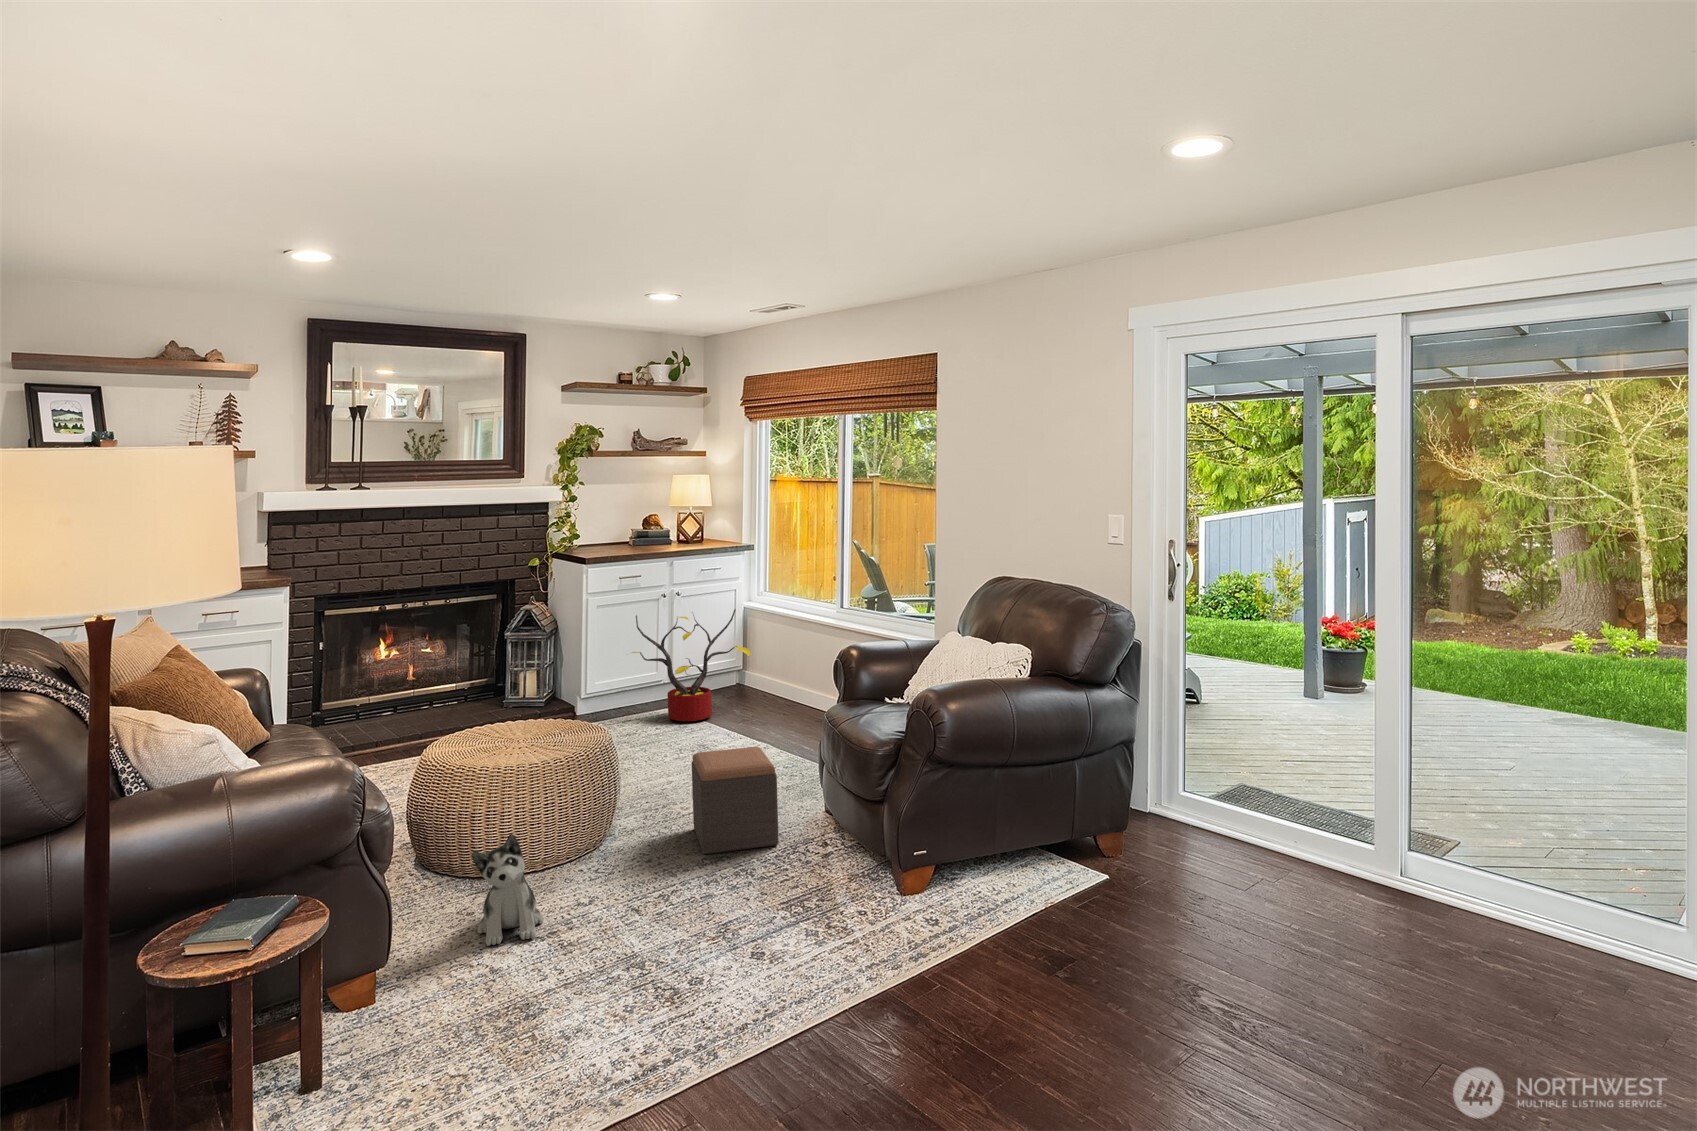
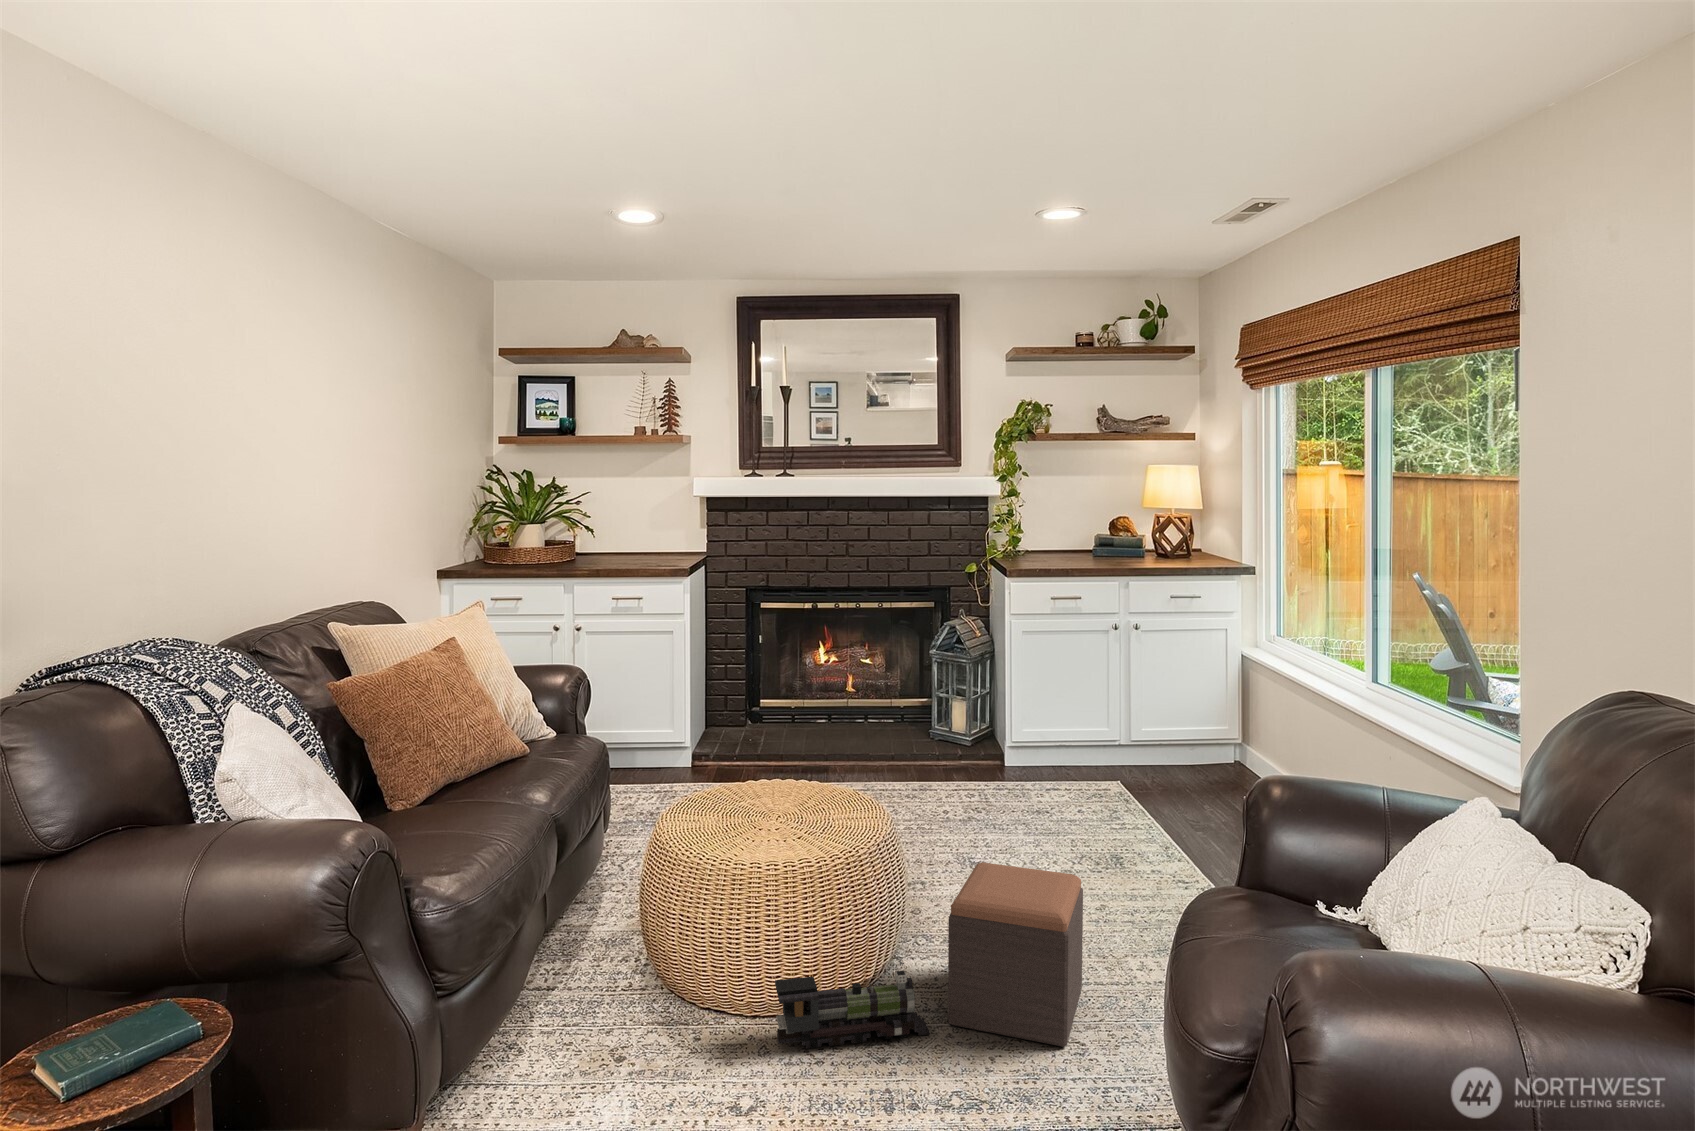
decorative plant: present [632,609,751,721] -> none [1045,641,1206,791]
toy train: none [598,815,697,890] -> present [775,959,929,1049]
plush toy: present [472,834,543,946] -> none [575,936,671,1091]

